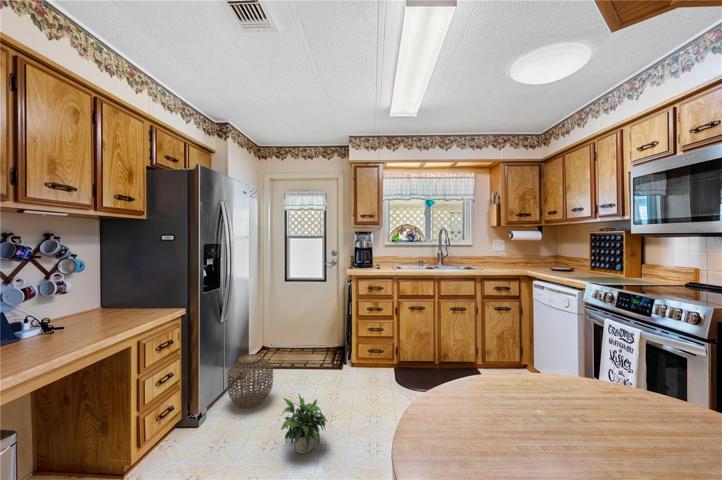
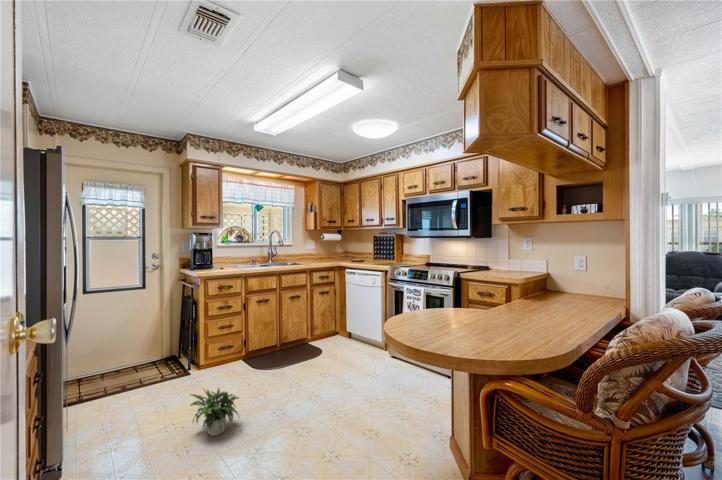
woven basket: present [227,354,273,408] -> none [76,373,139,438]

